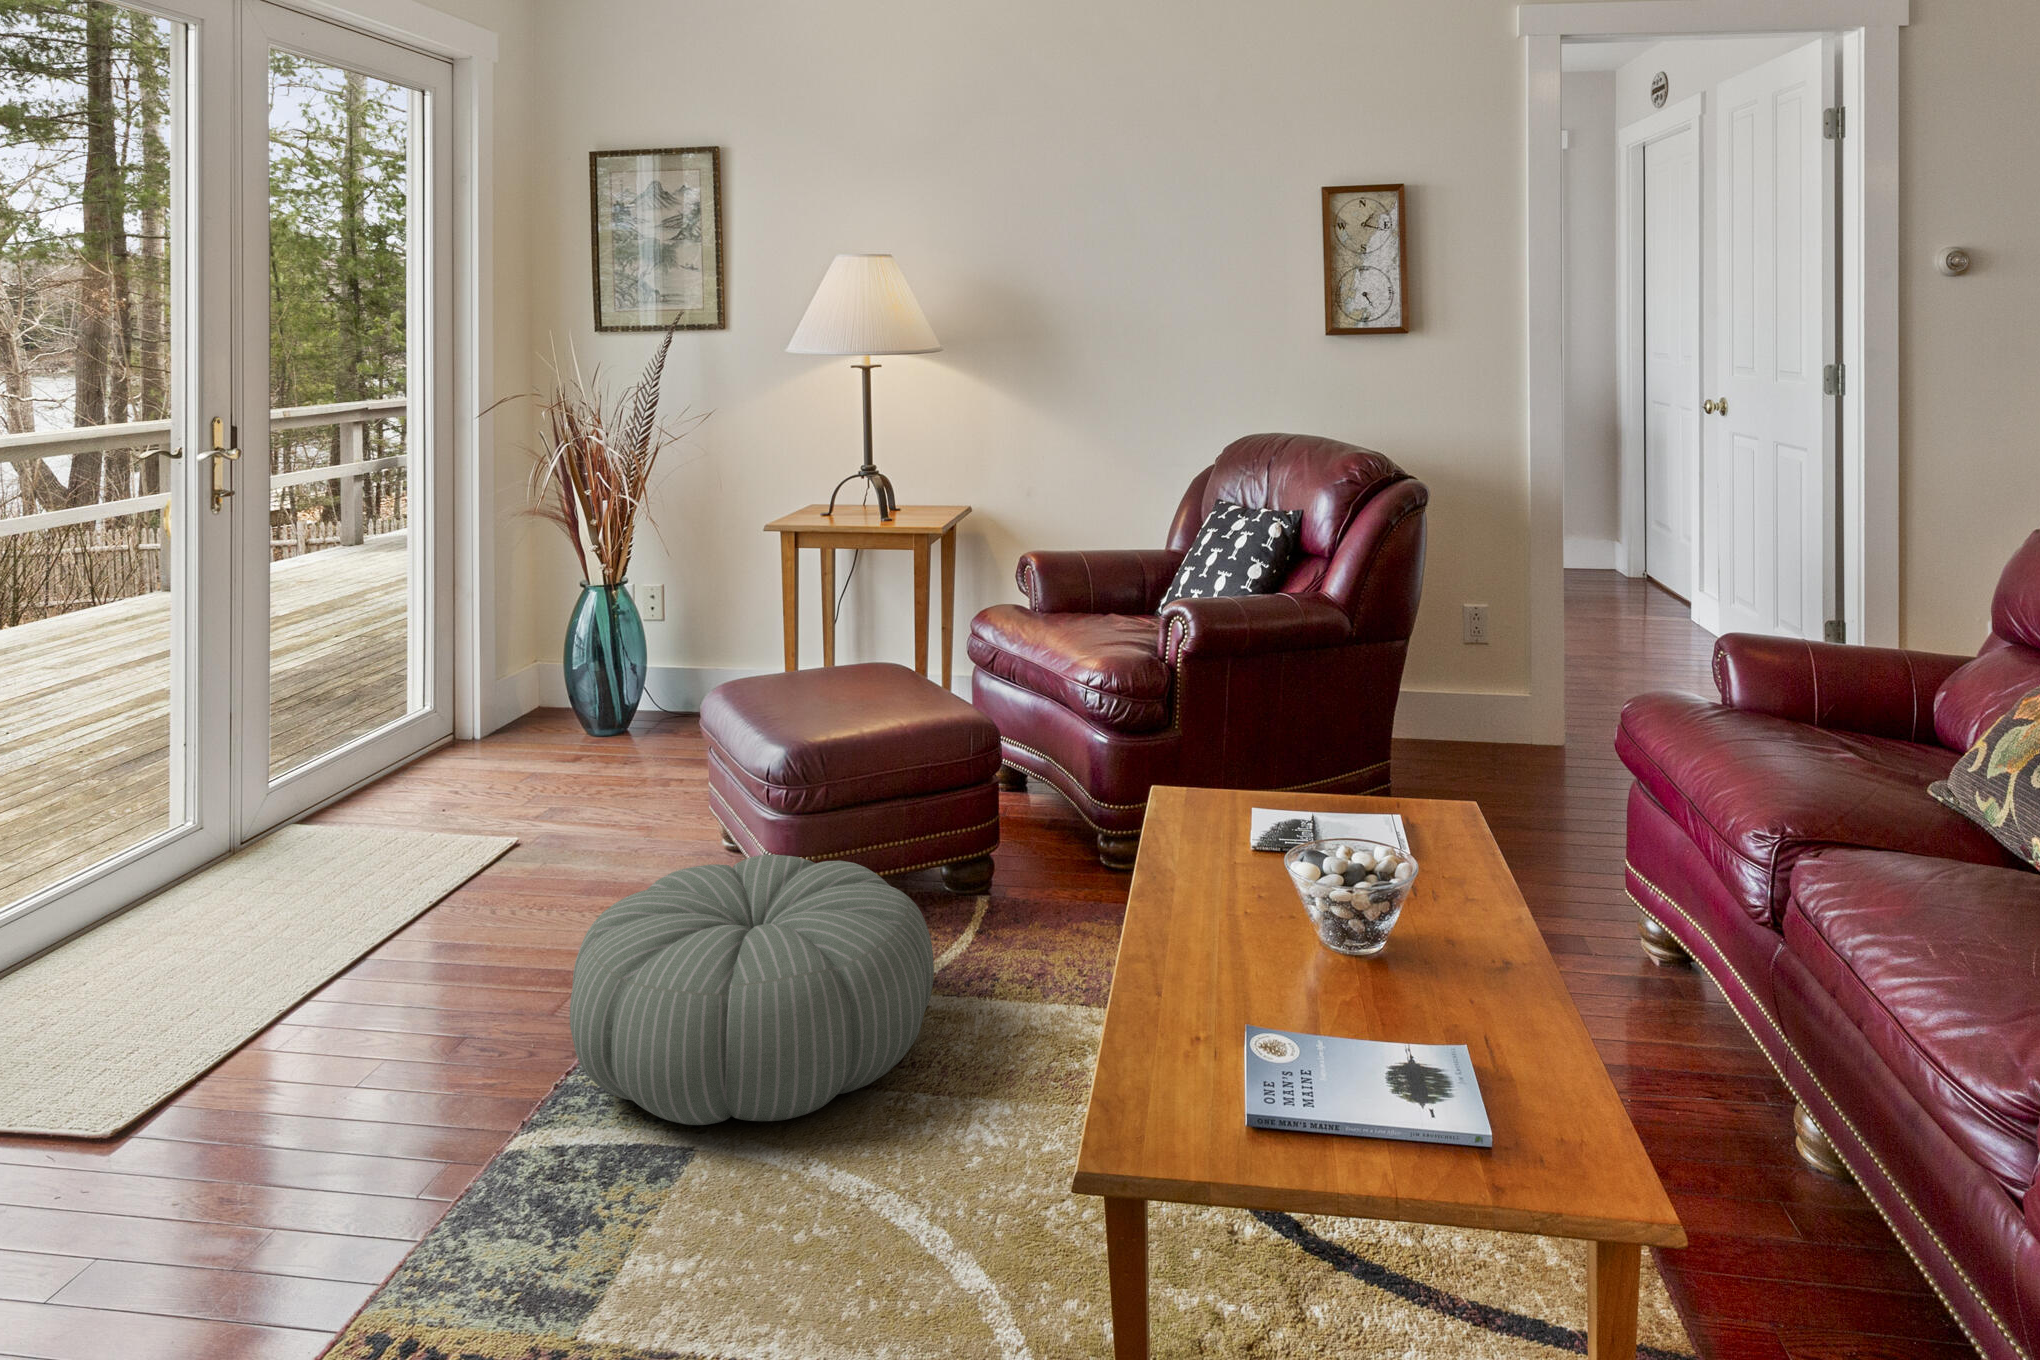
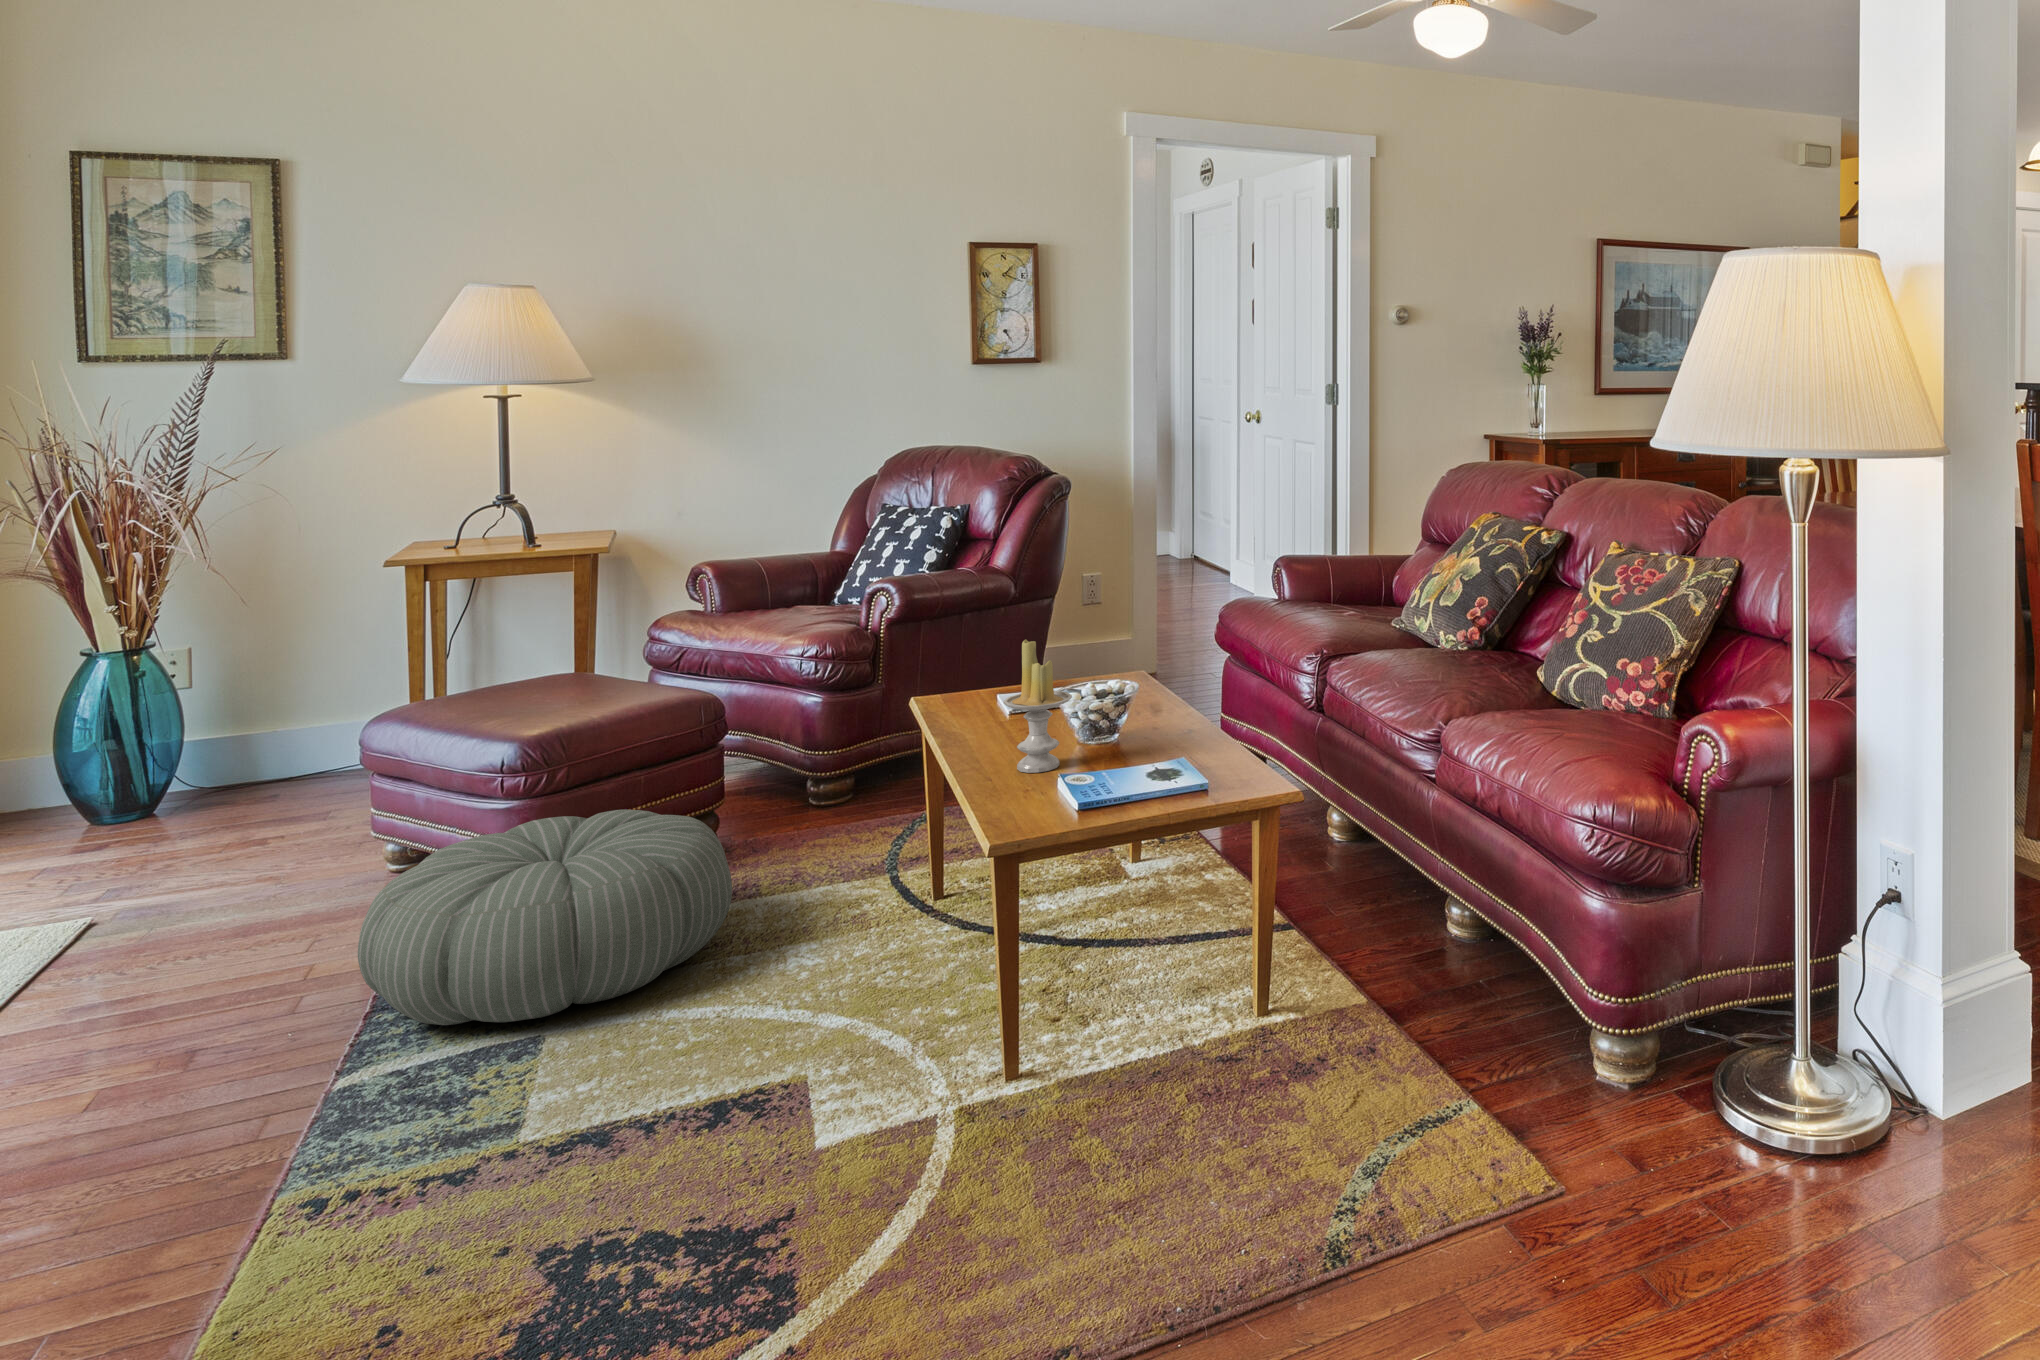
candle: none [1204,774,1307,993] -> present [1003,640,1072,773]

